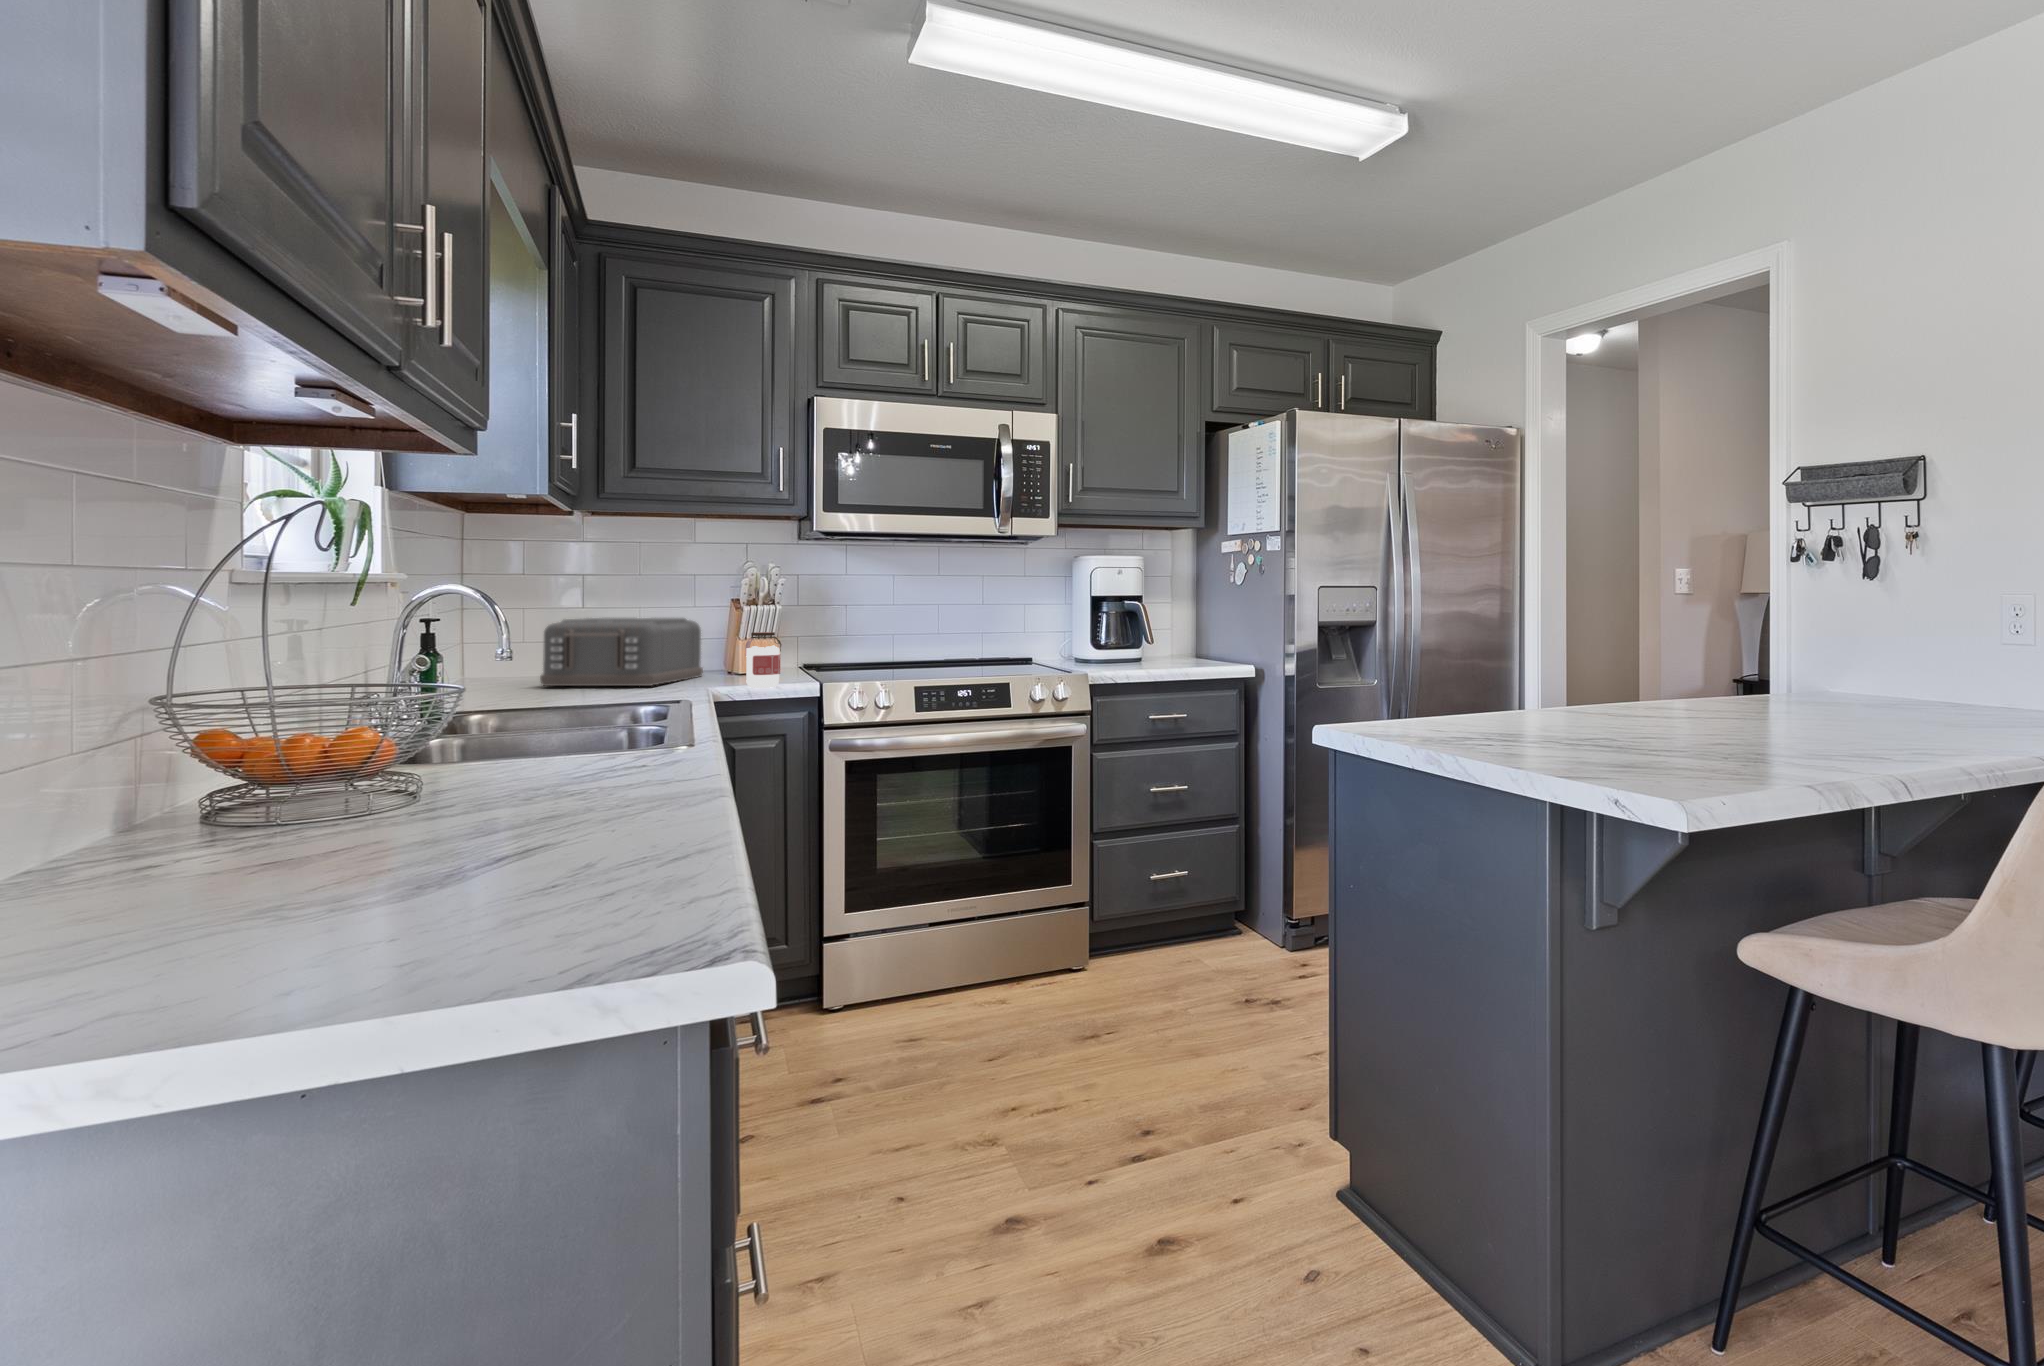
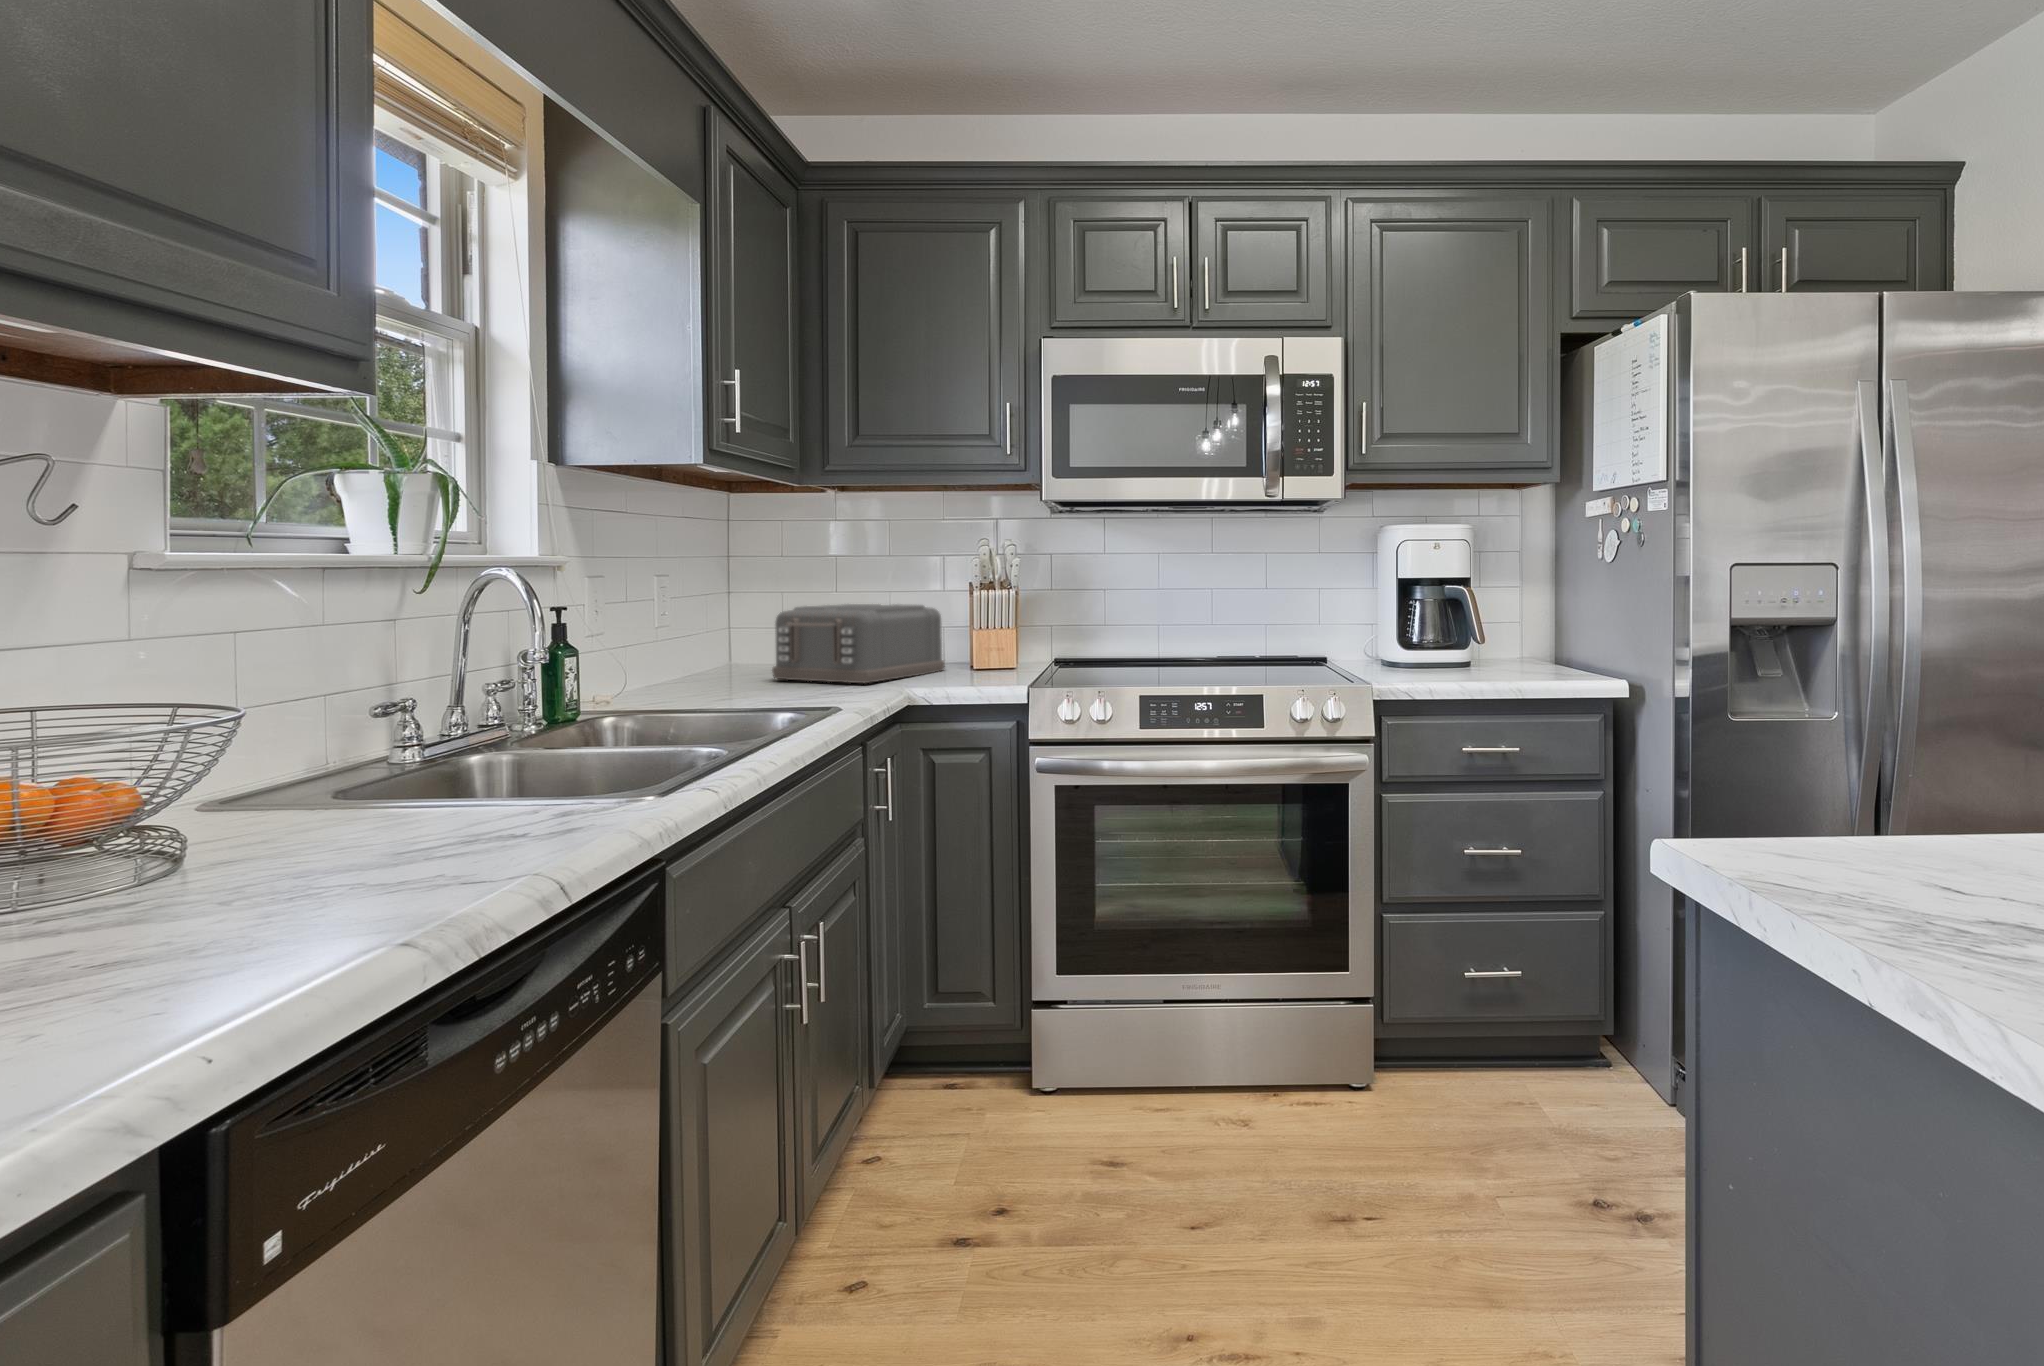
jar: present [745,632,781,688] -> none [948,624,989,693]

